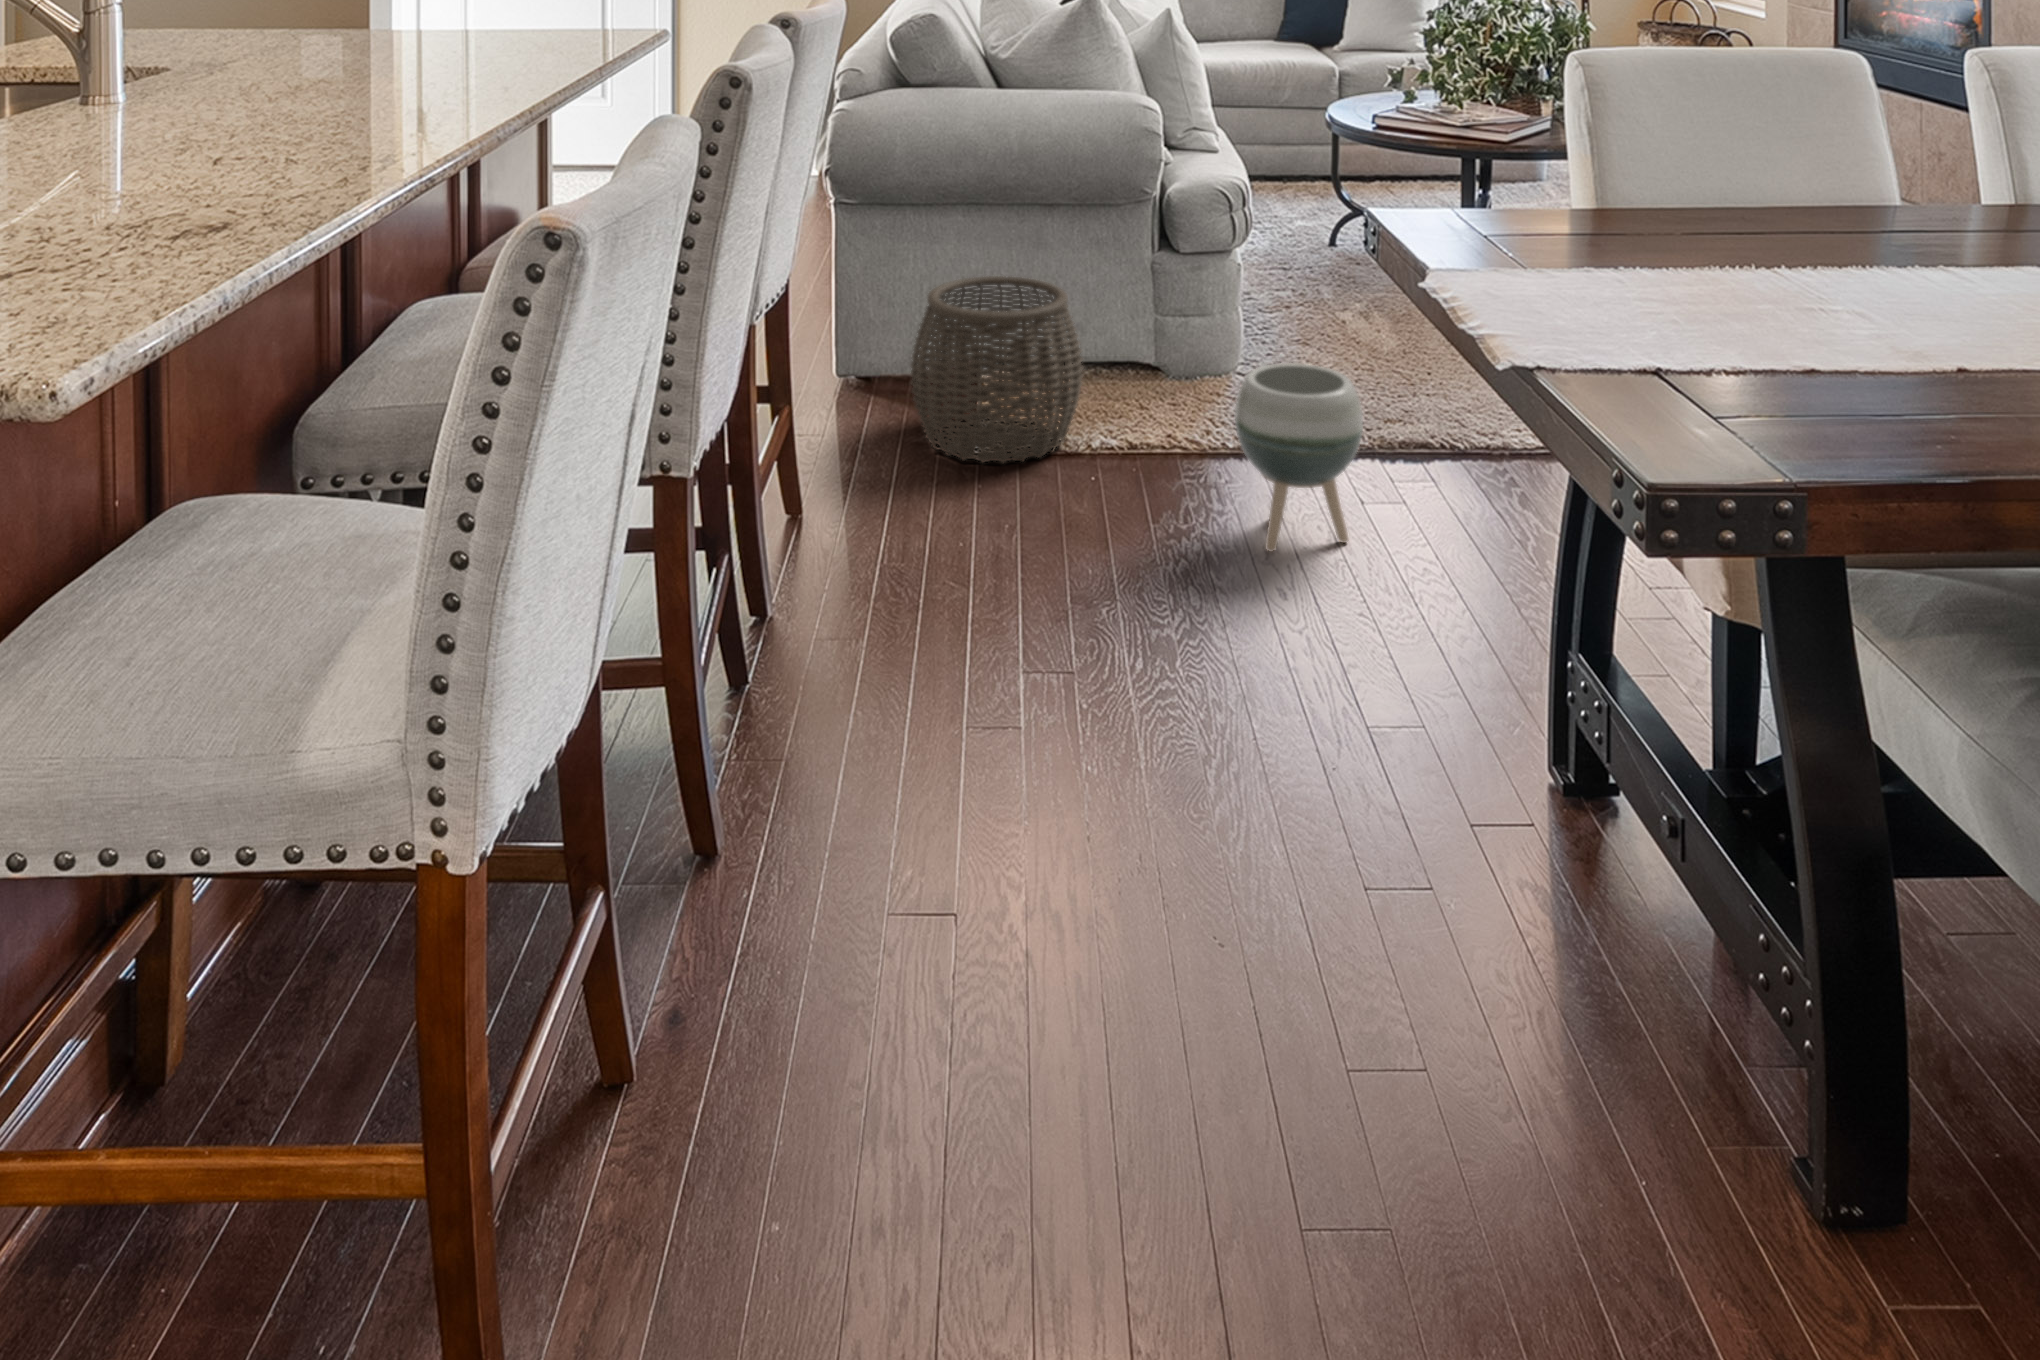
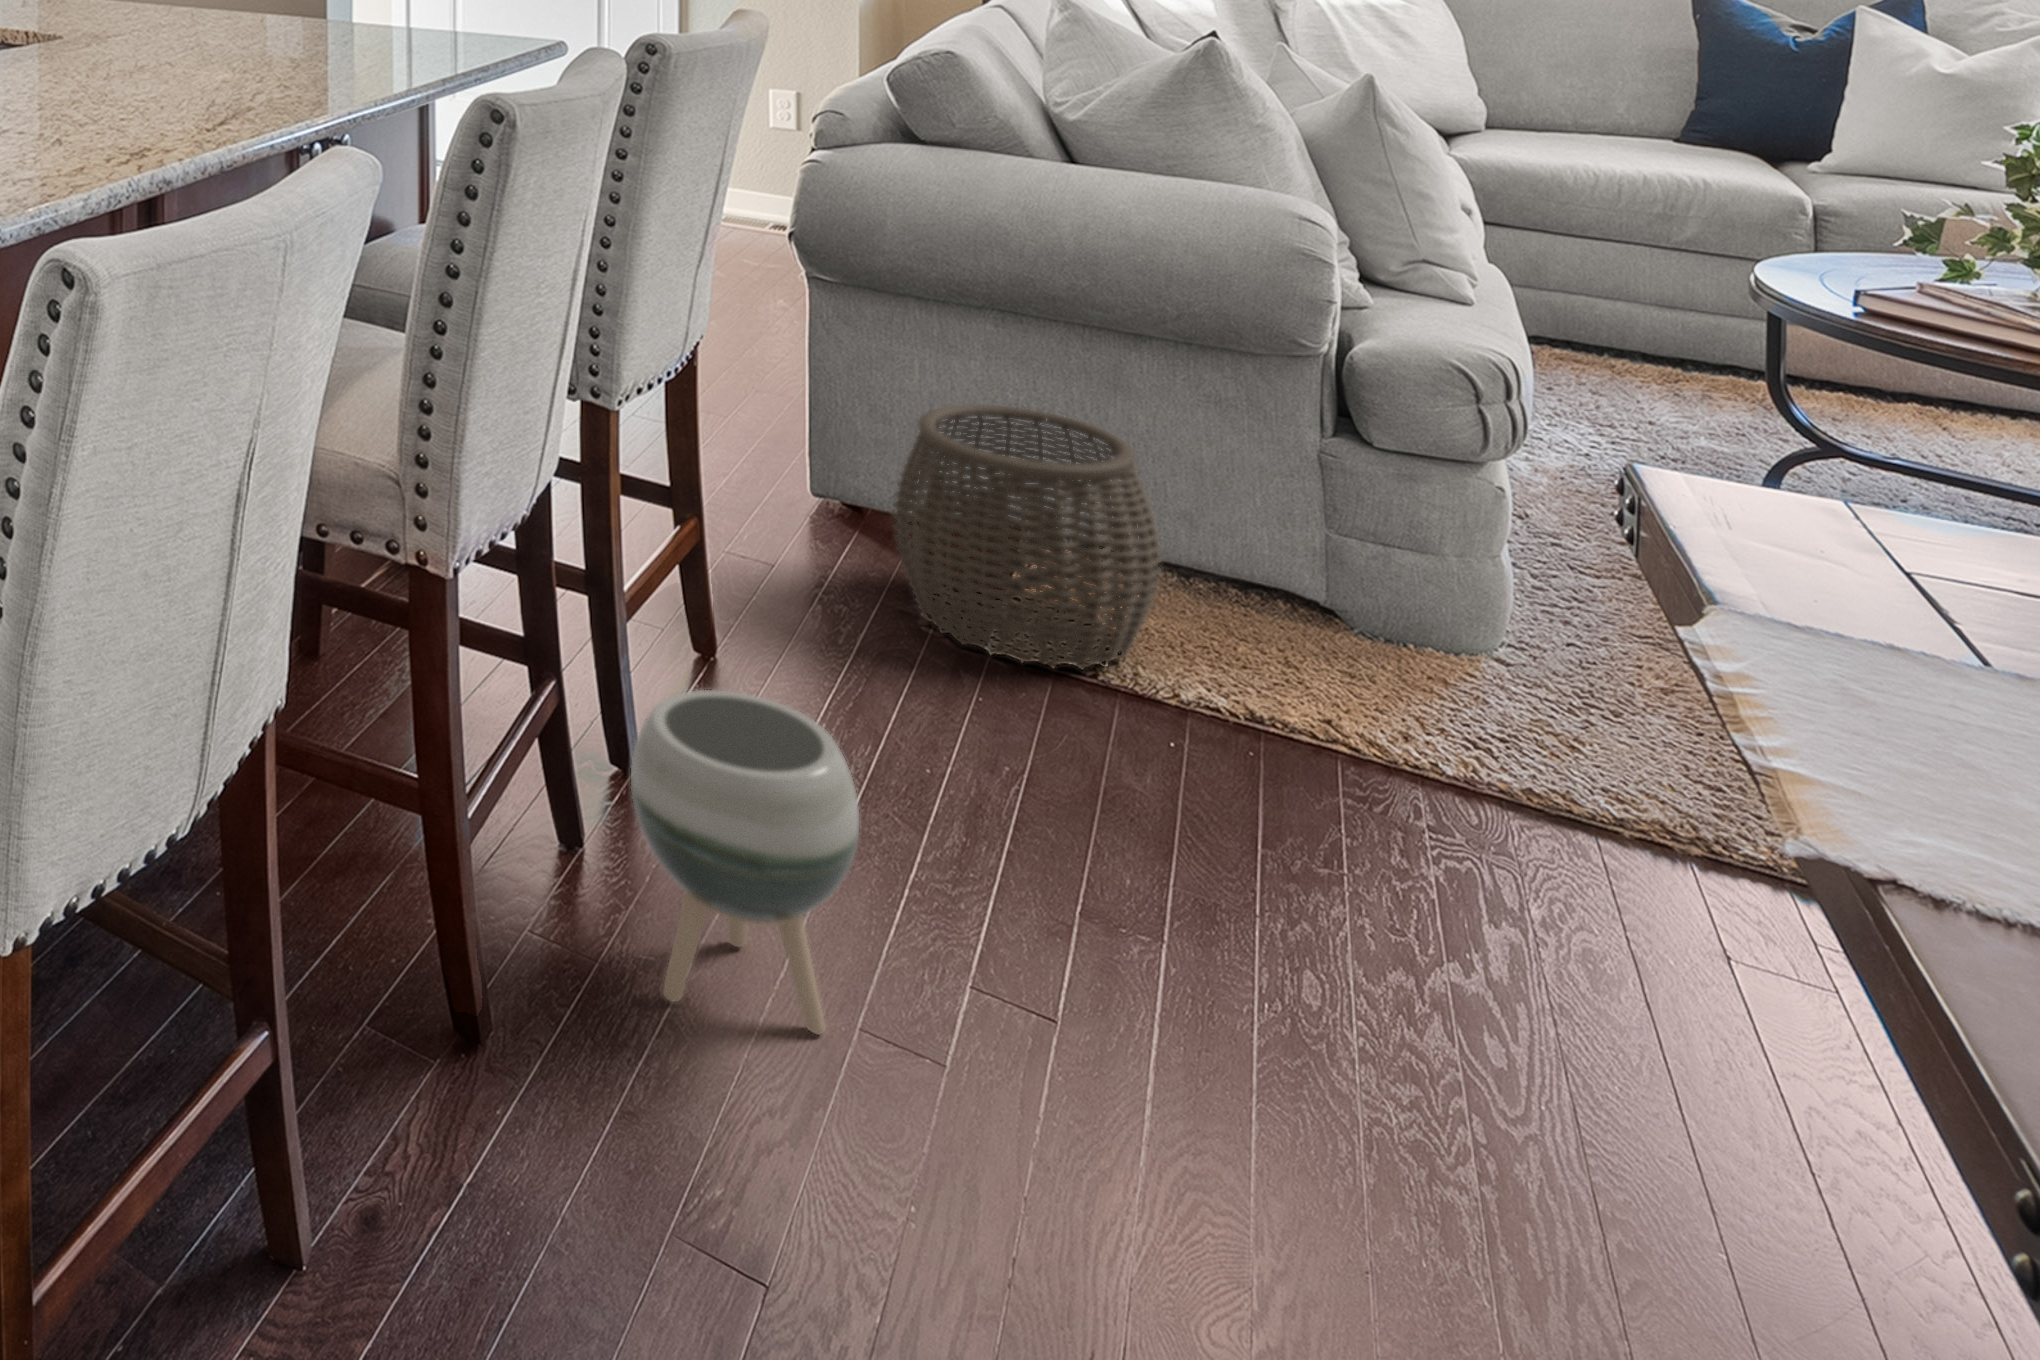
planter: present [1235,363,1363,551] -> present [631,690,859,1034]

